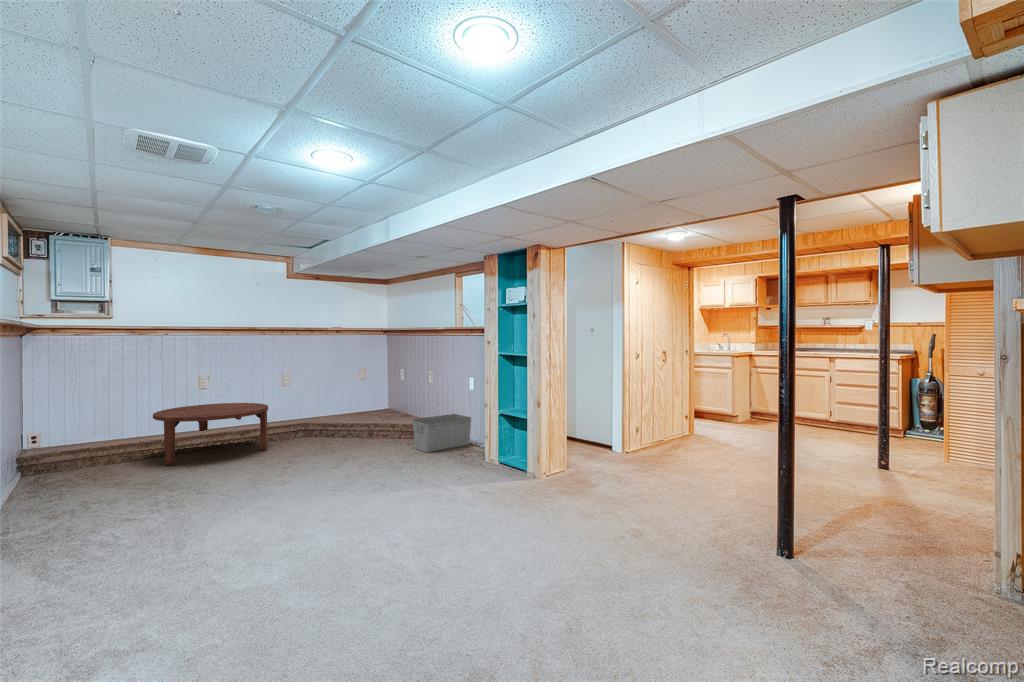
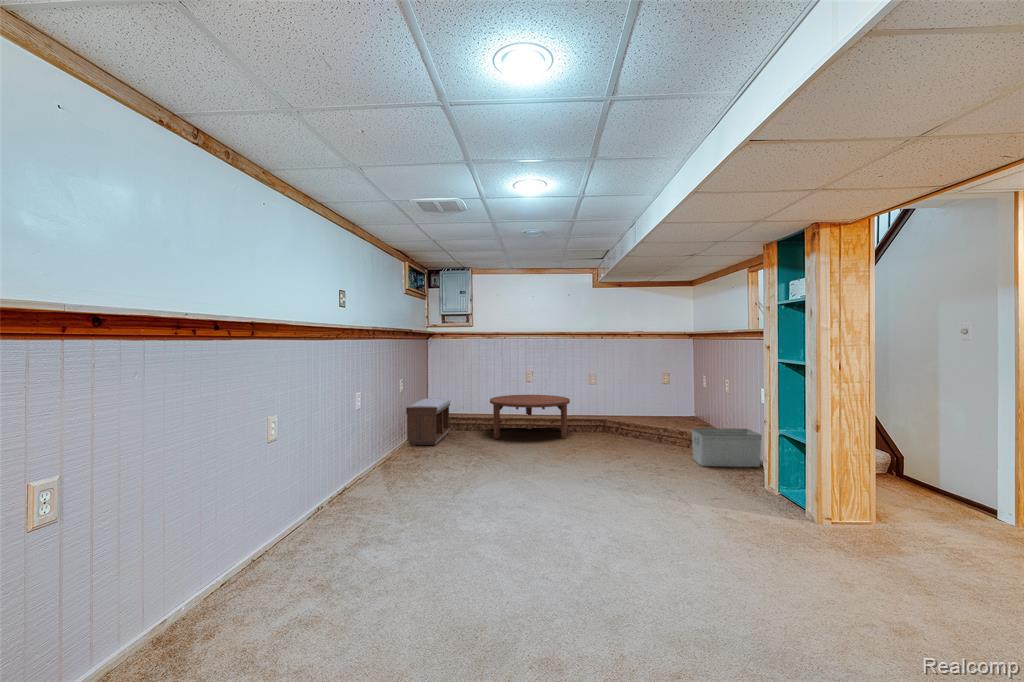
bench: none [12,421,81,498] -> present [406,398,450,445]

